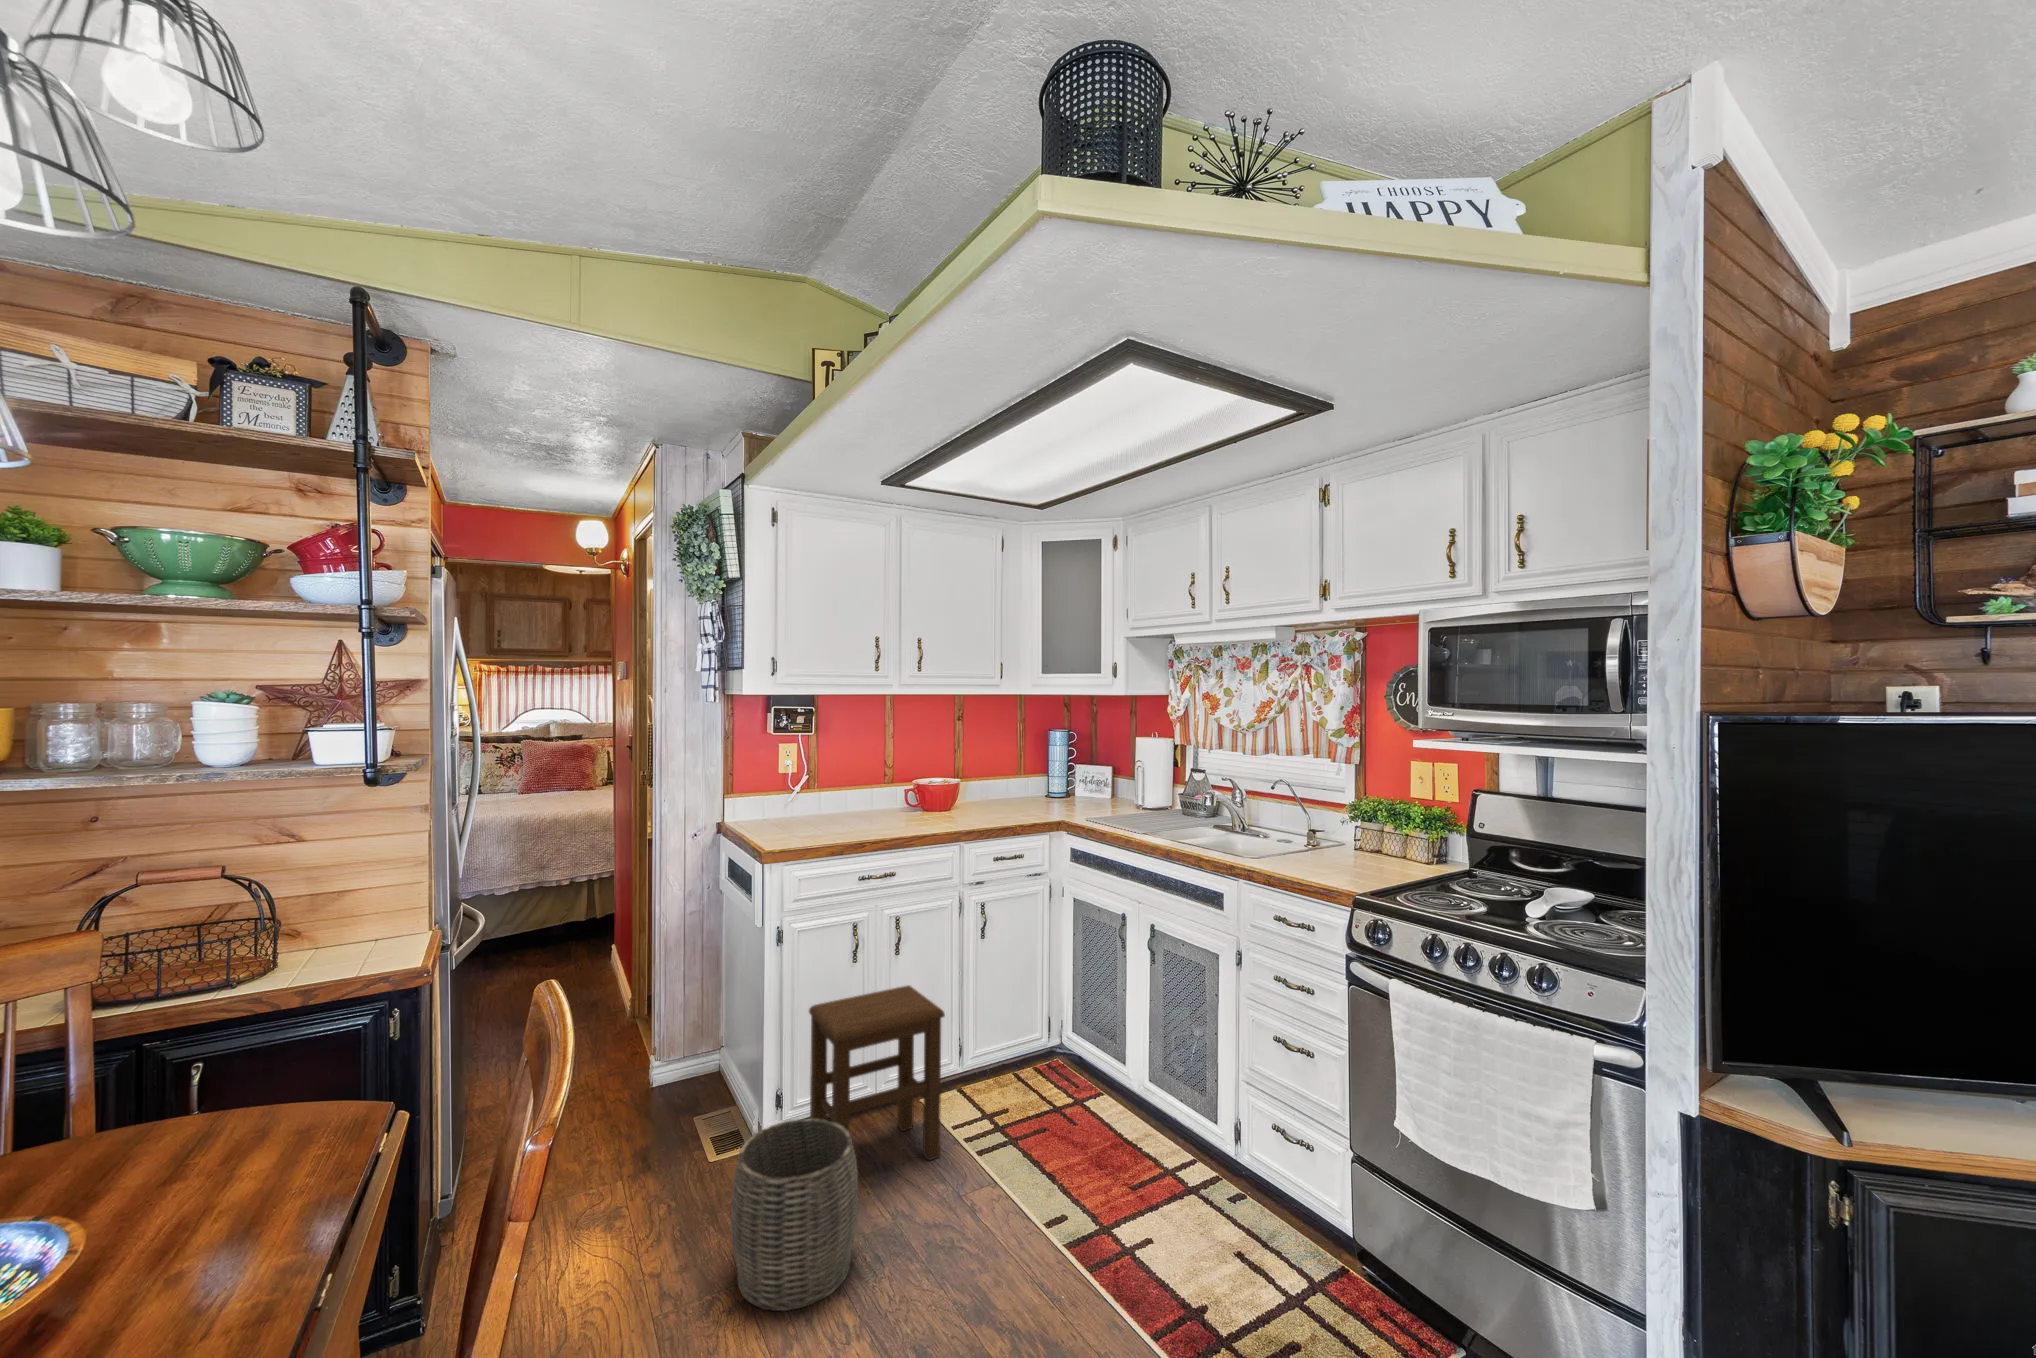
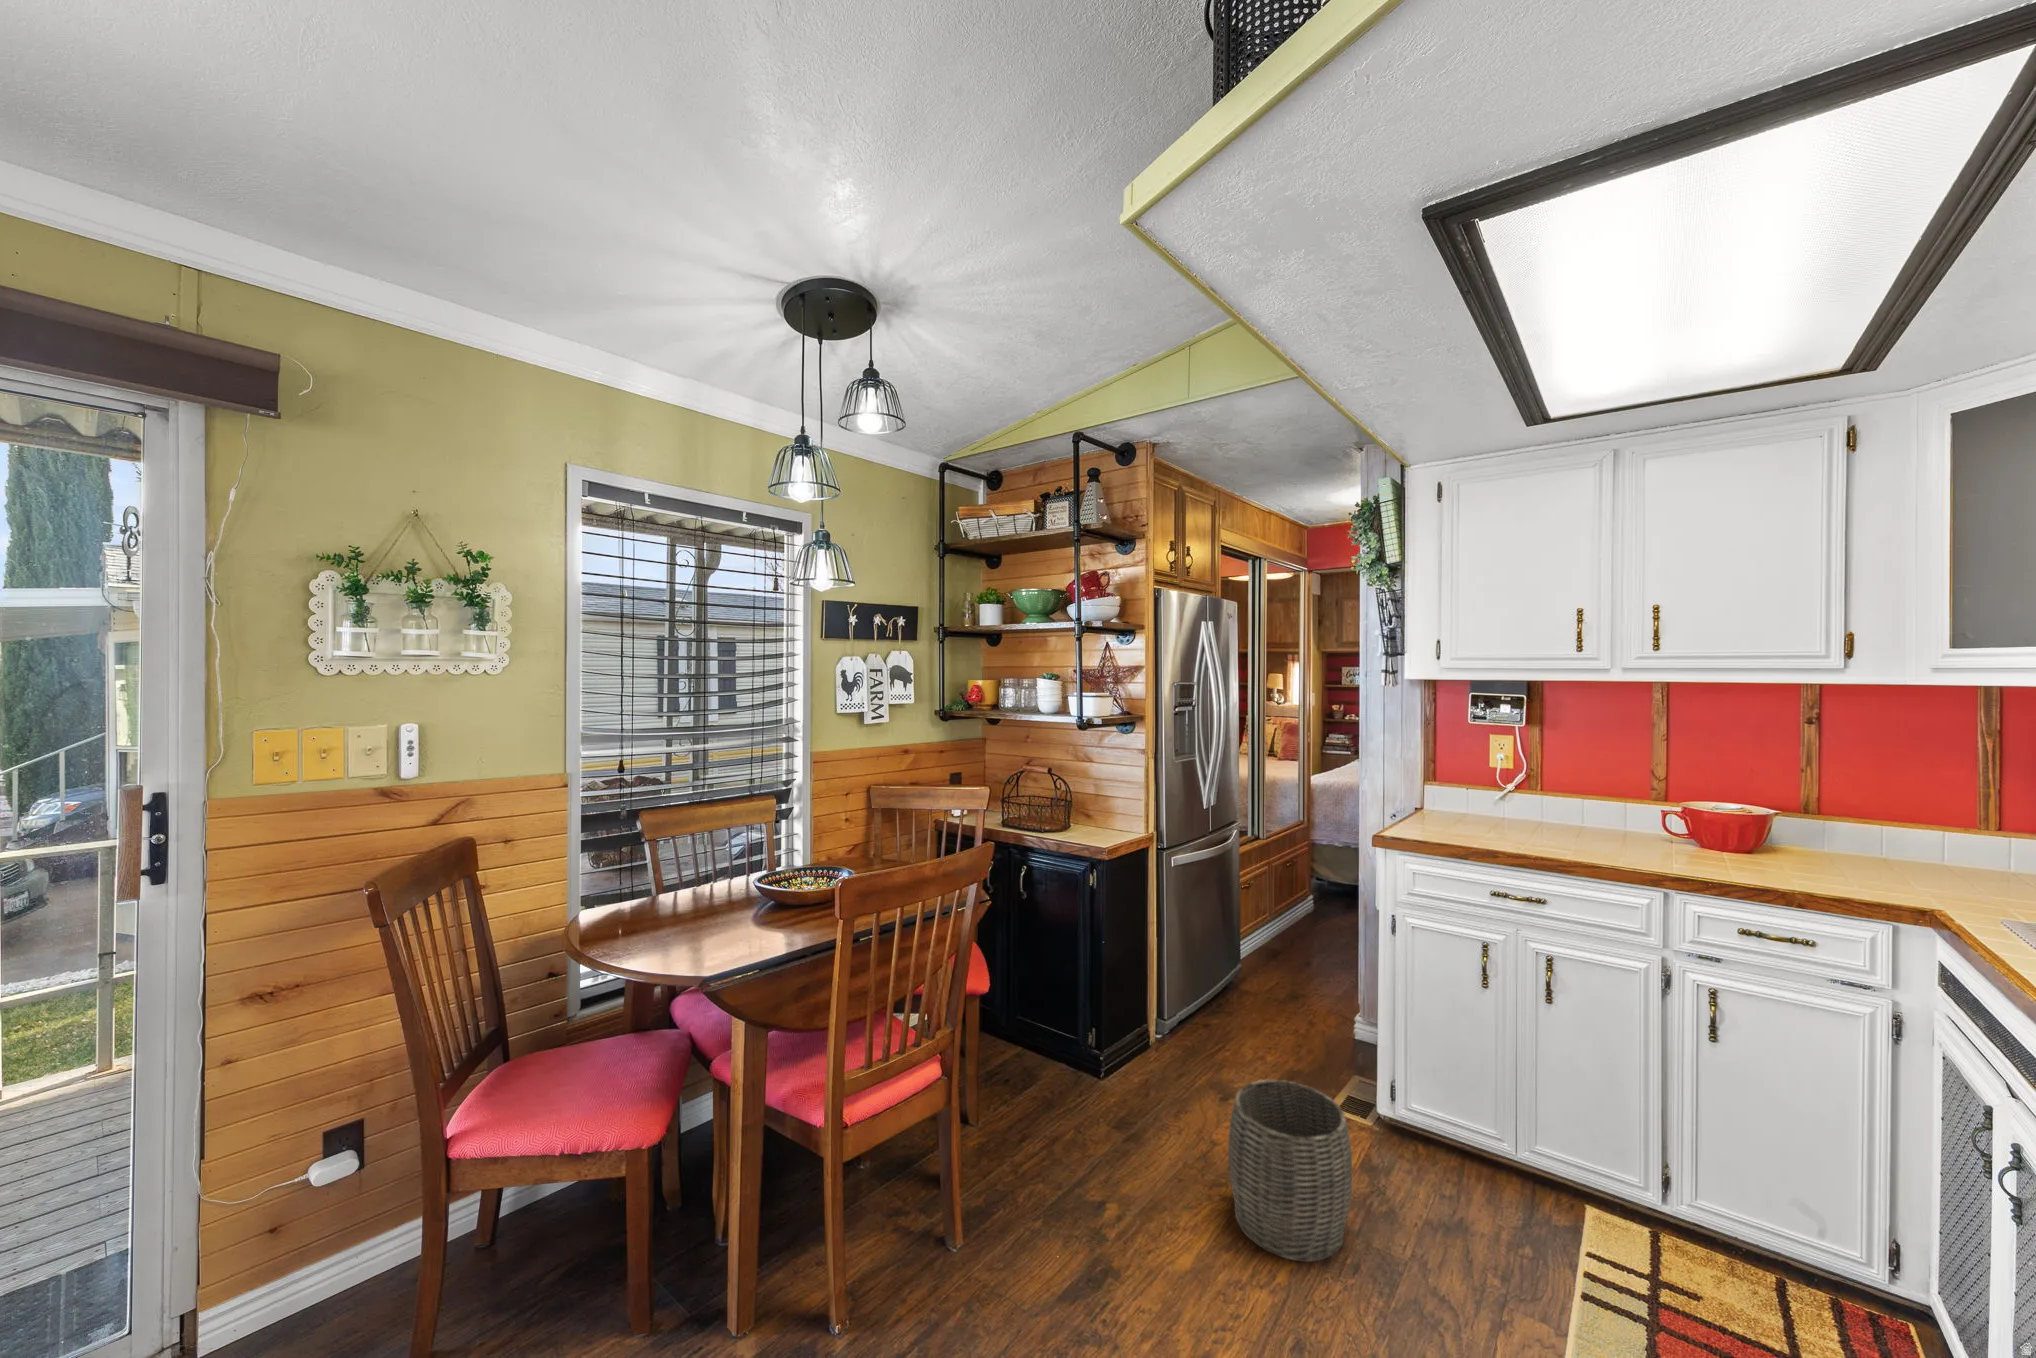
stool: present [809,985,945,1160] -> none [1385,1007,1549,1262]

